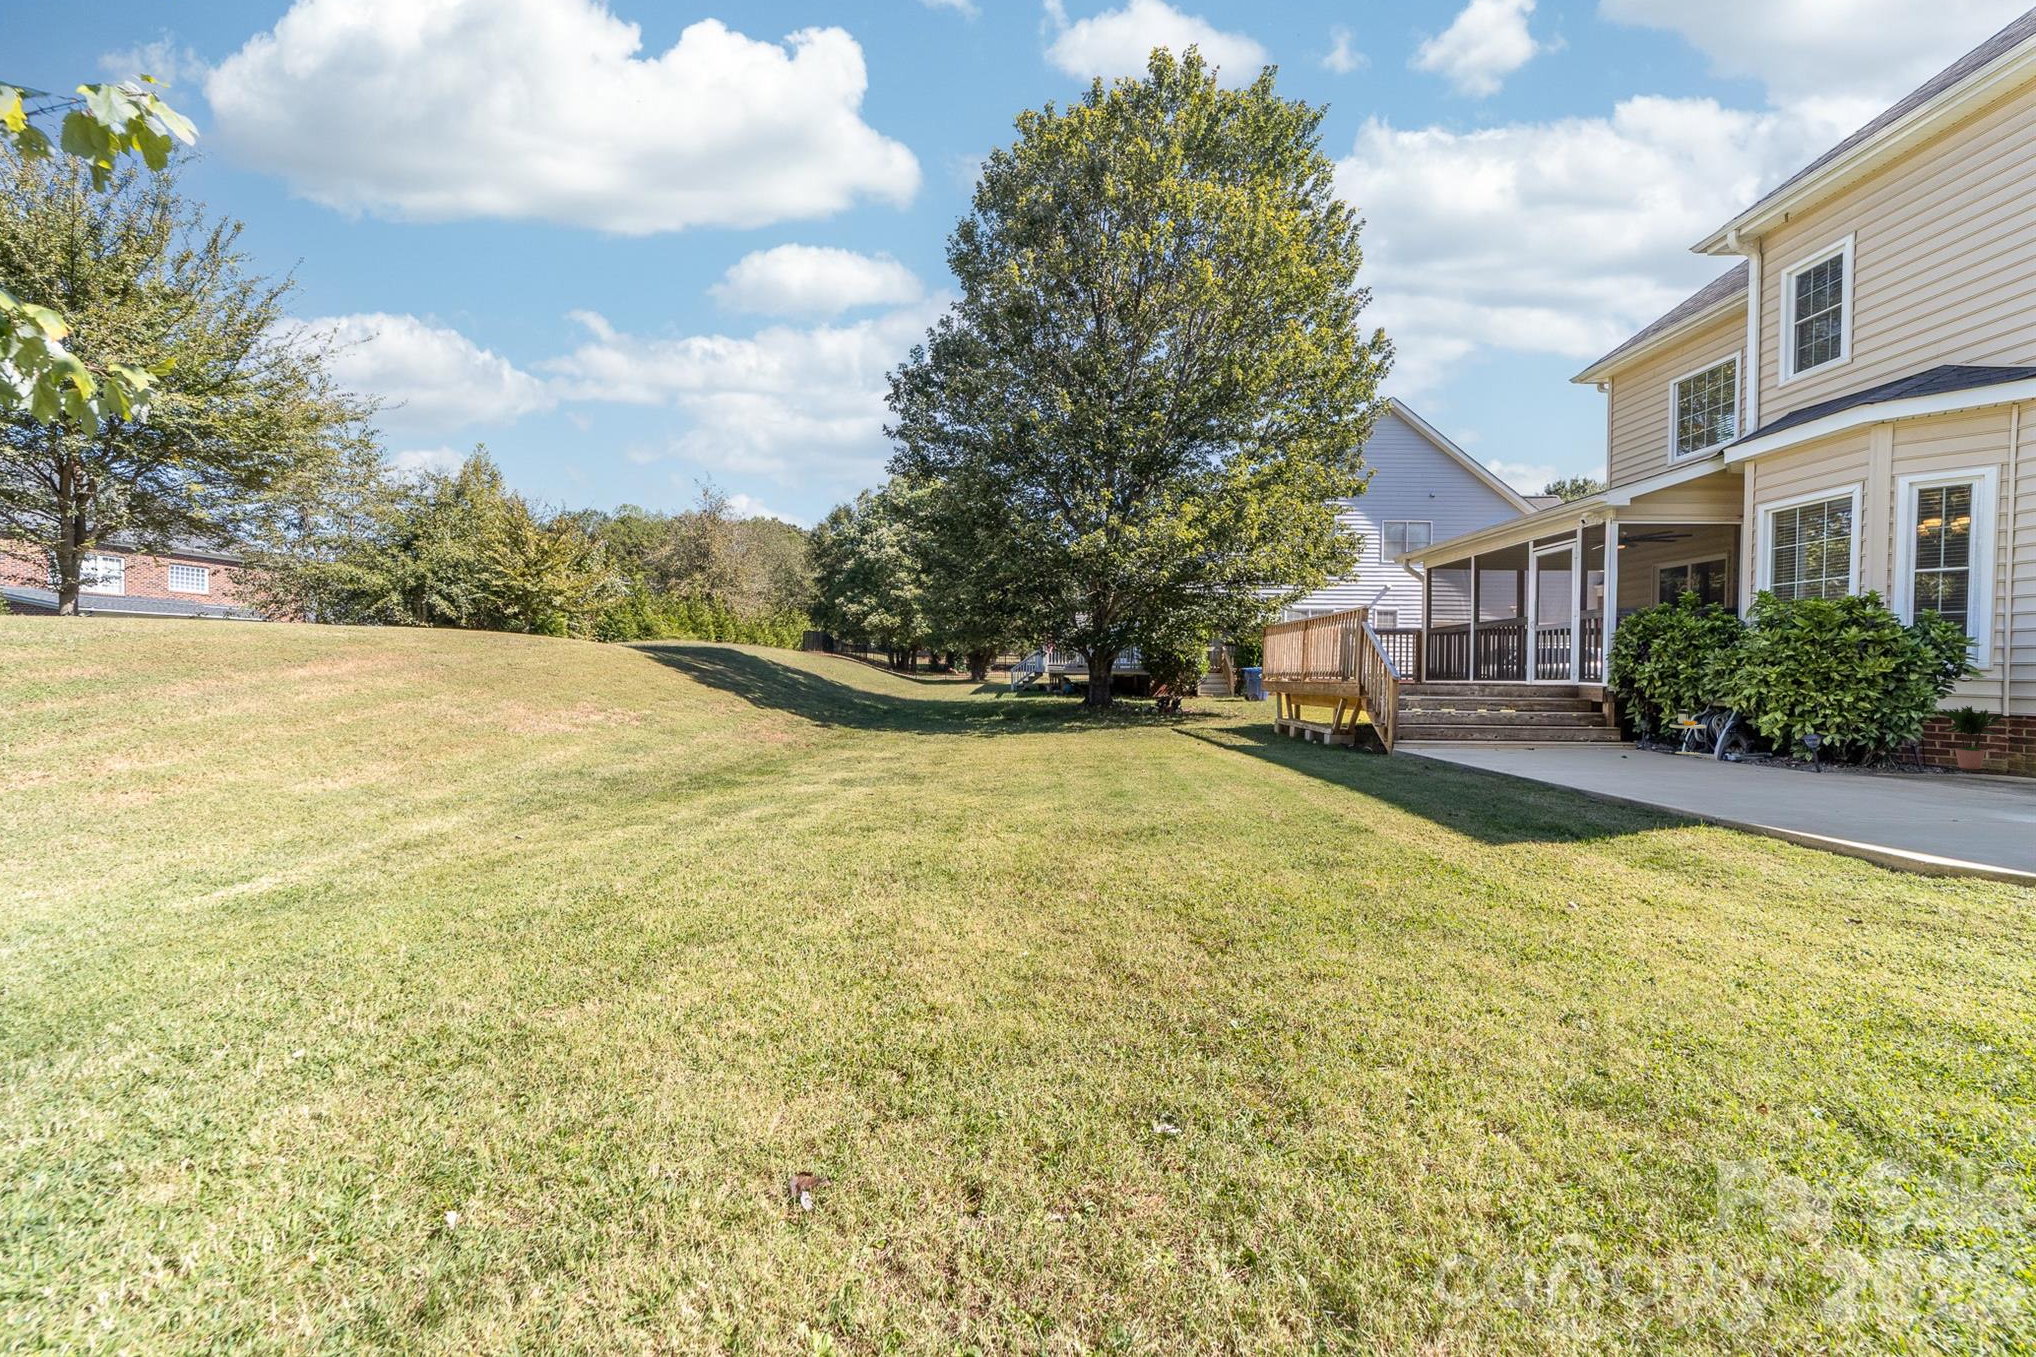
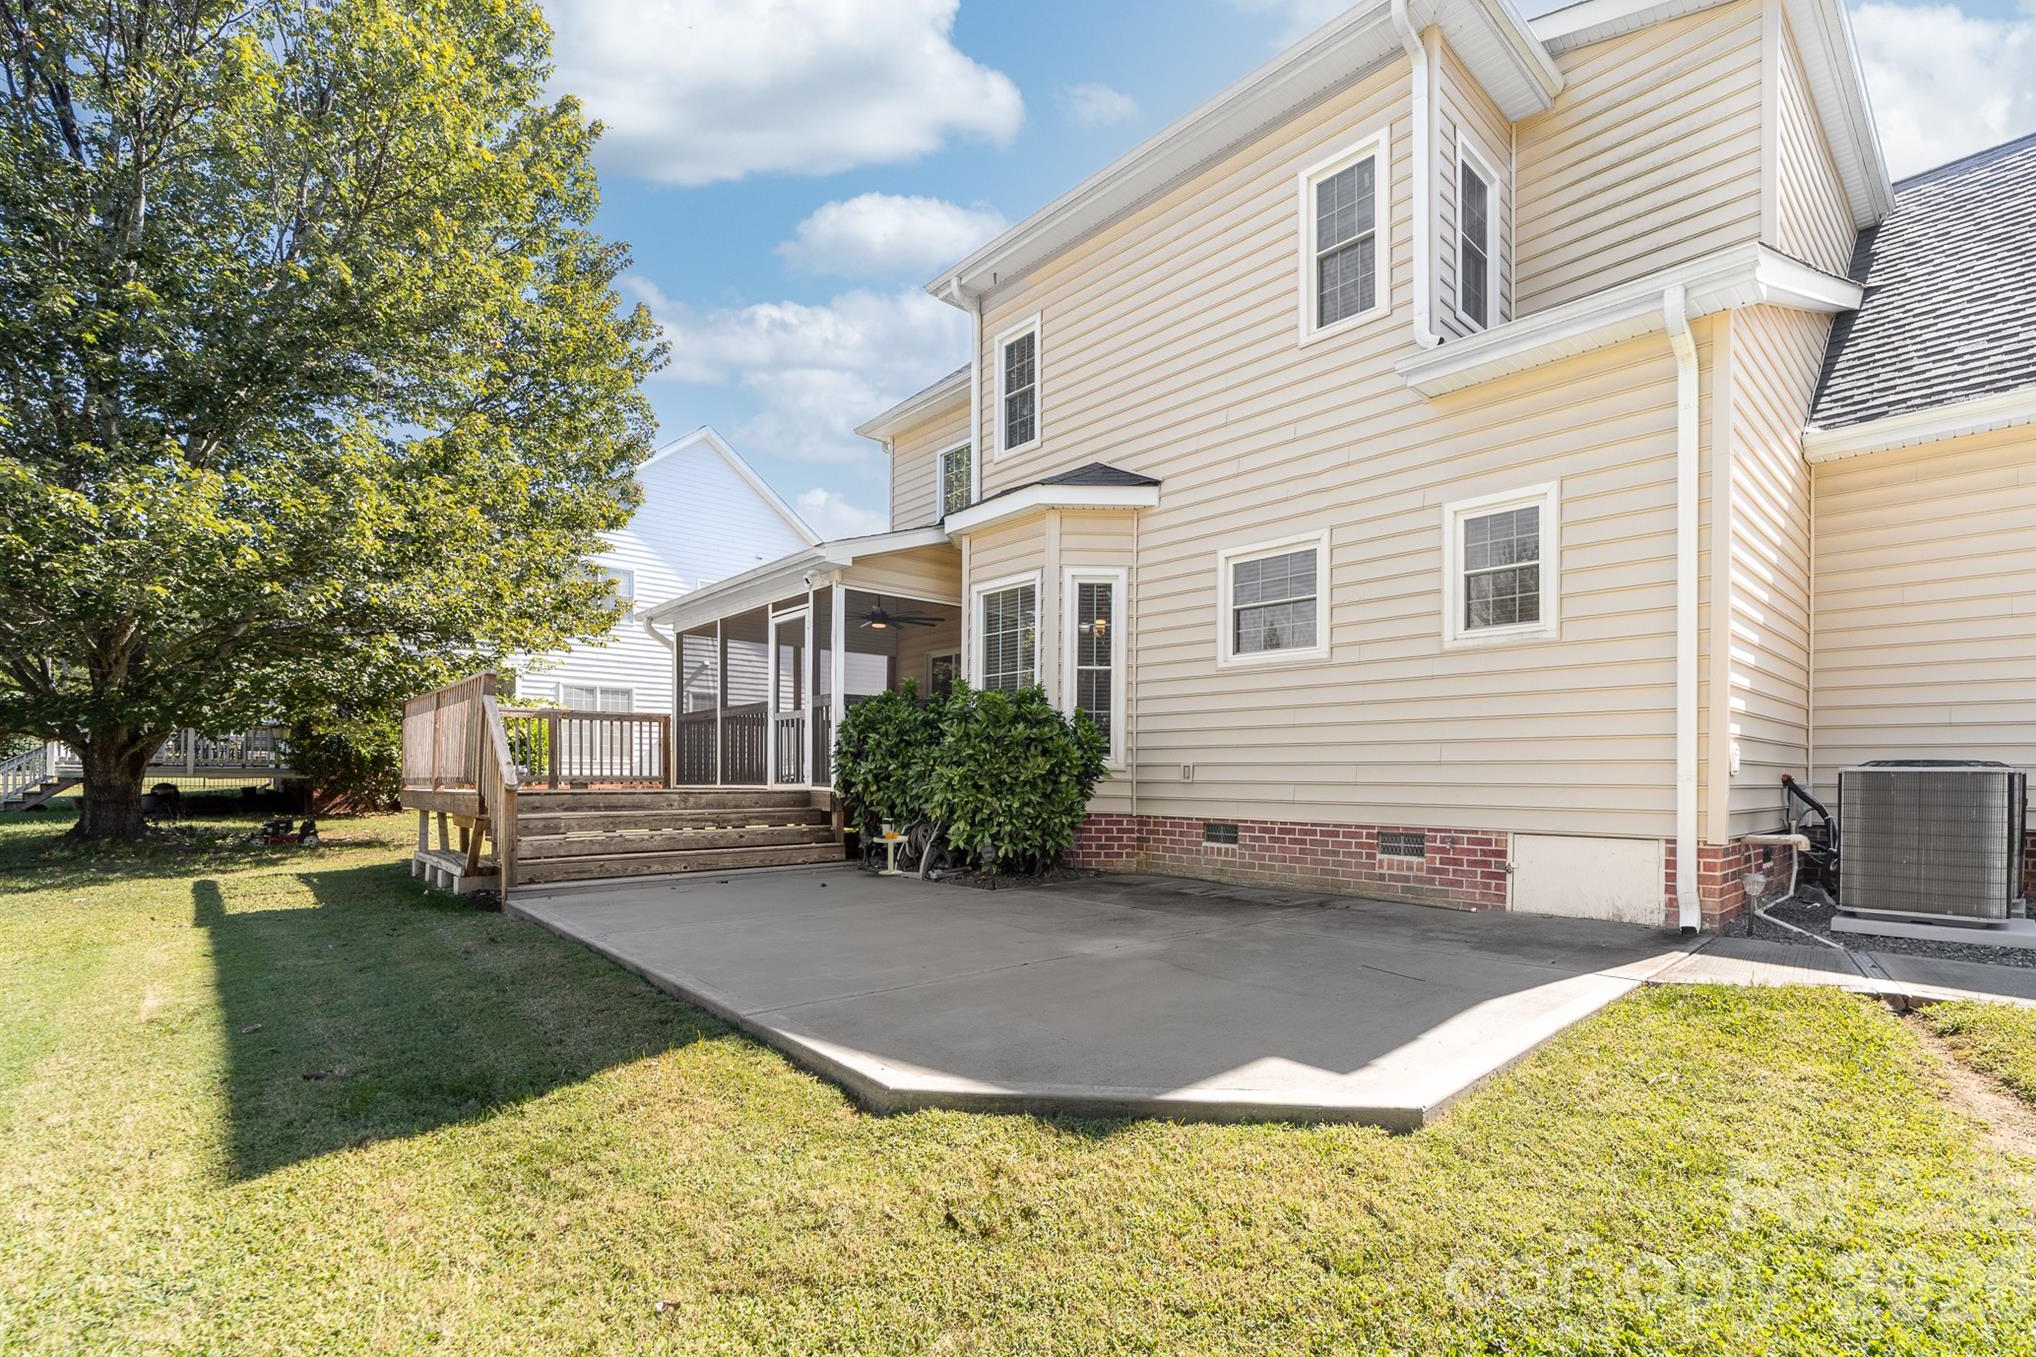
potted plant: present [1942,706,2005,769] -> none [1095,808,1141,876]

